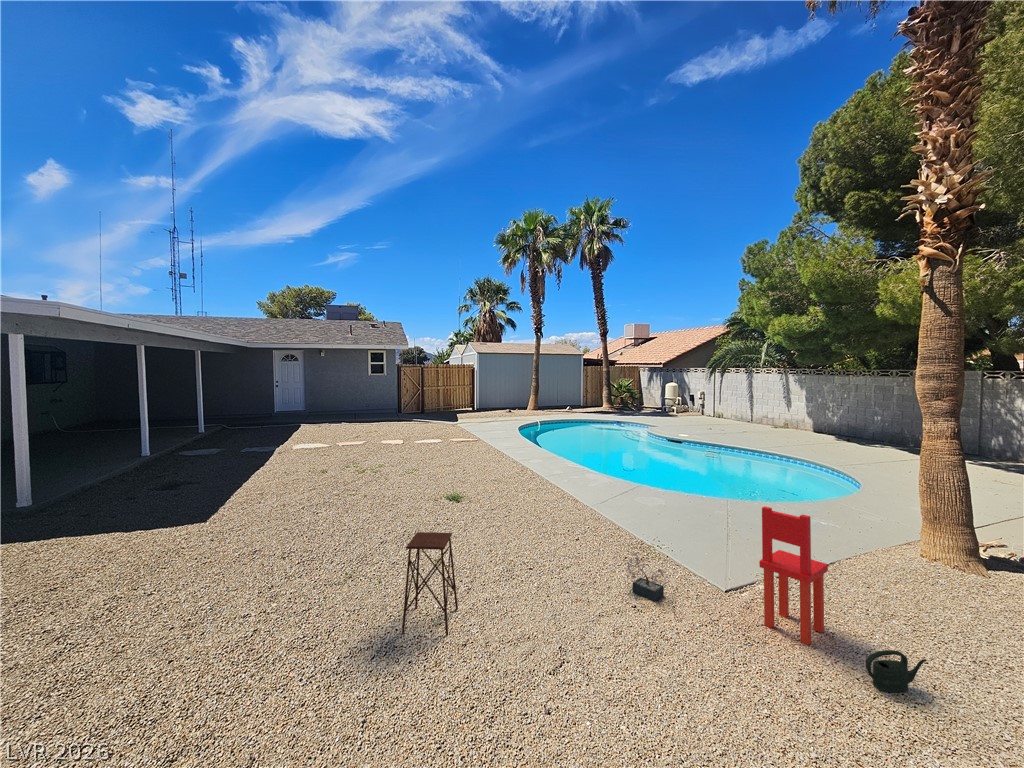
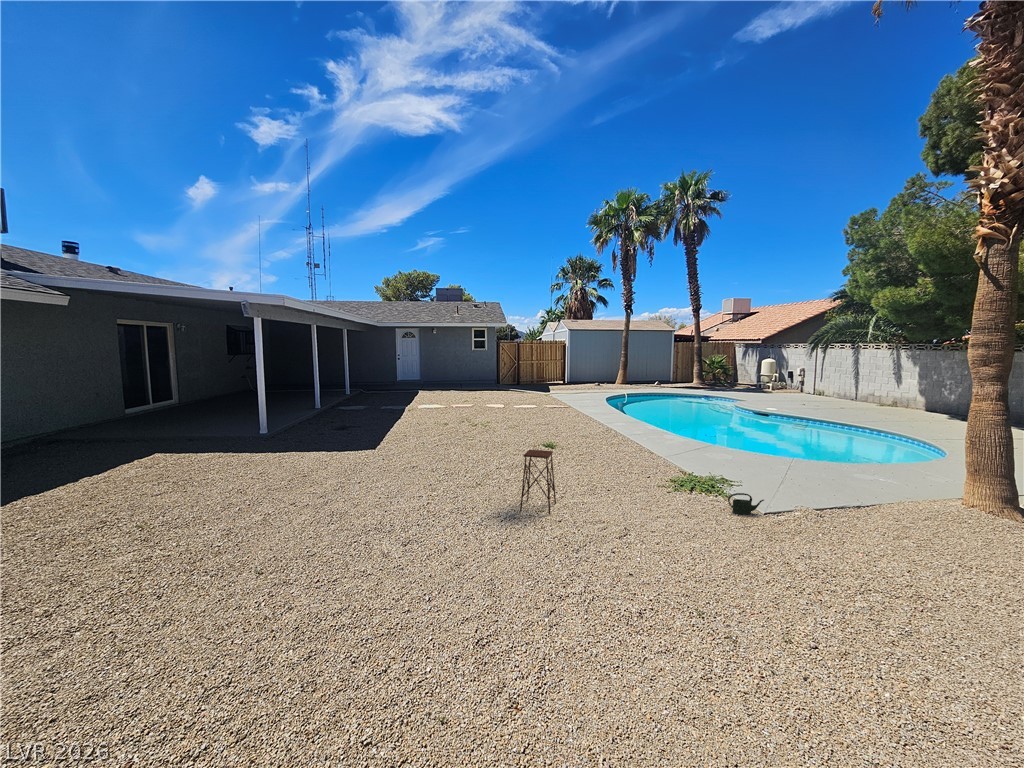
chair: present [759,506,828,645] -> none [784,442,841,542]
decorative plant: present [624,552,668,601] -> none [680,478,716,512]
watering can: present [865,650,926,692] -> present [728,493,764,514]

